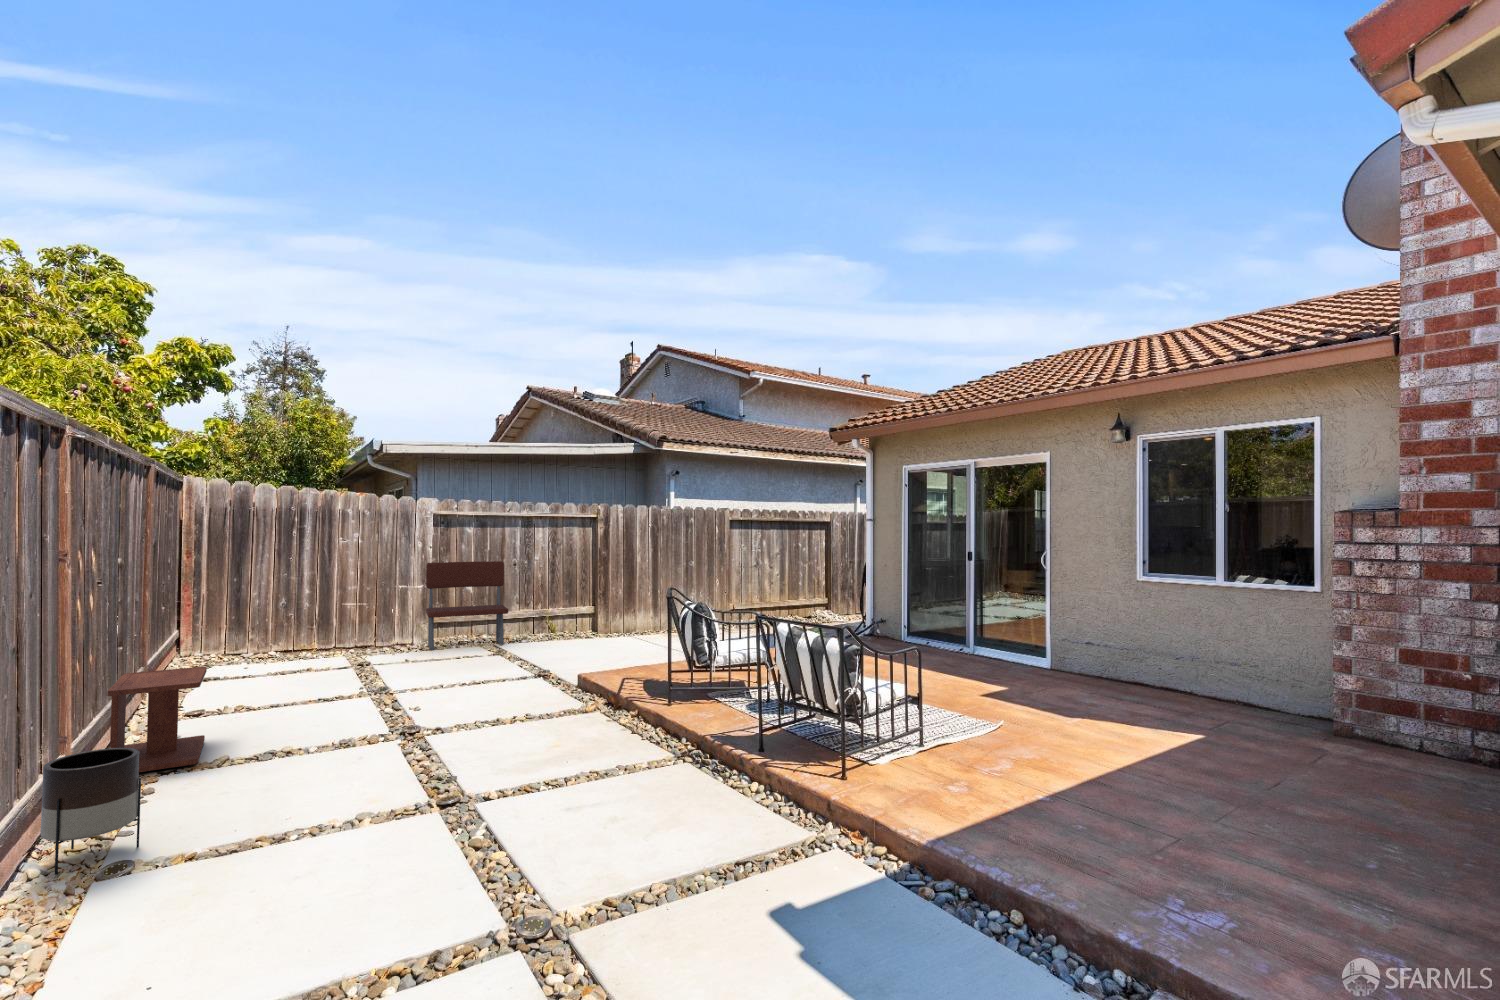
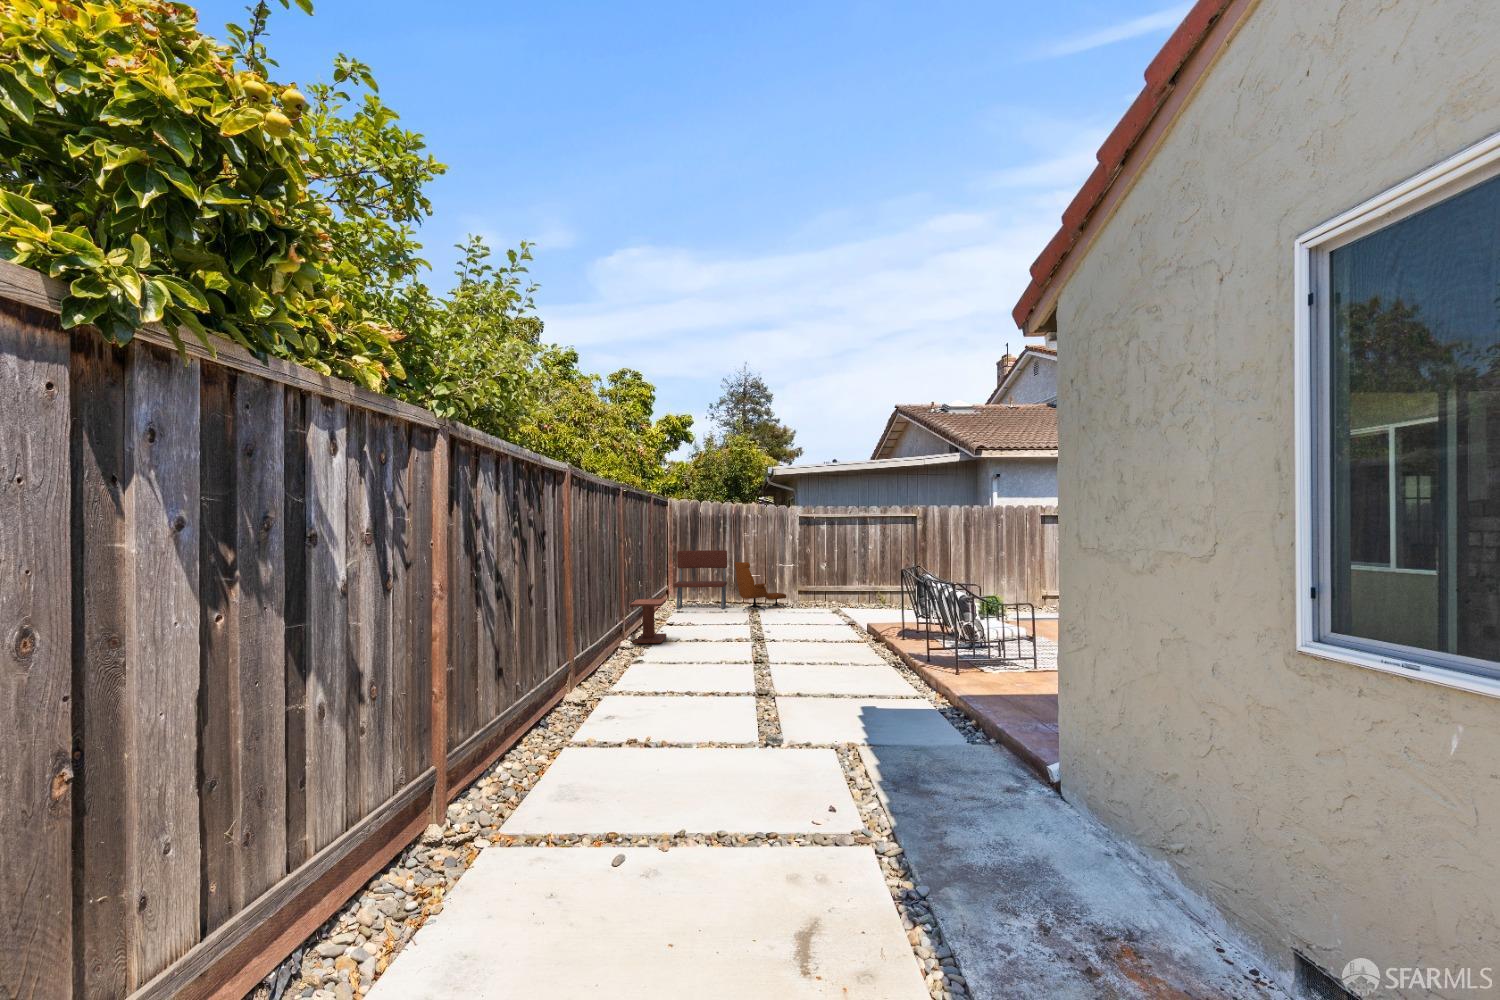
bench: present [426,561,508,650] -> present [673,550,727,609]
lounge chair: none [324,584,409,661] -> present [735,562,786,611]
planter: present [40,748,141,875] -> none [605,622,635,666]

